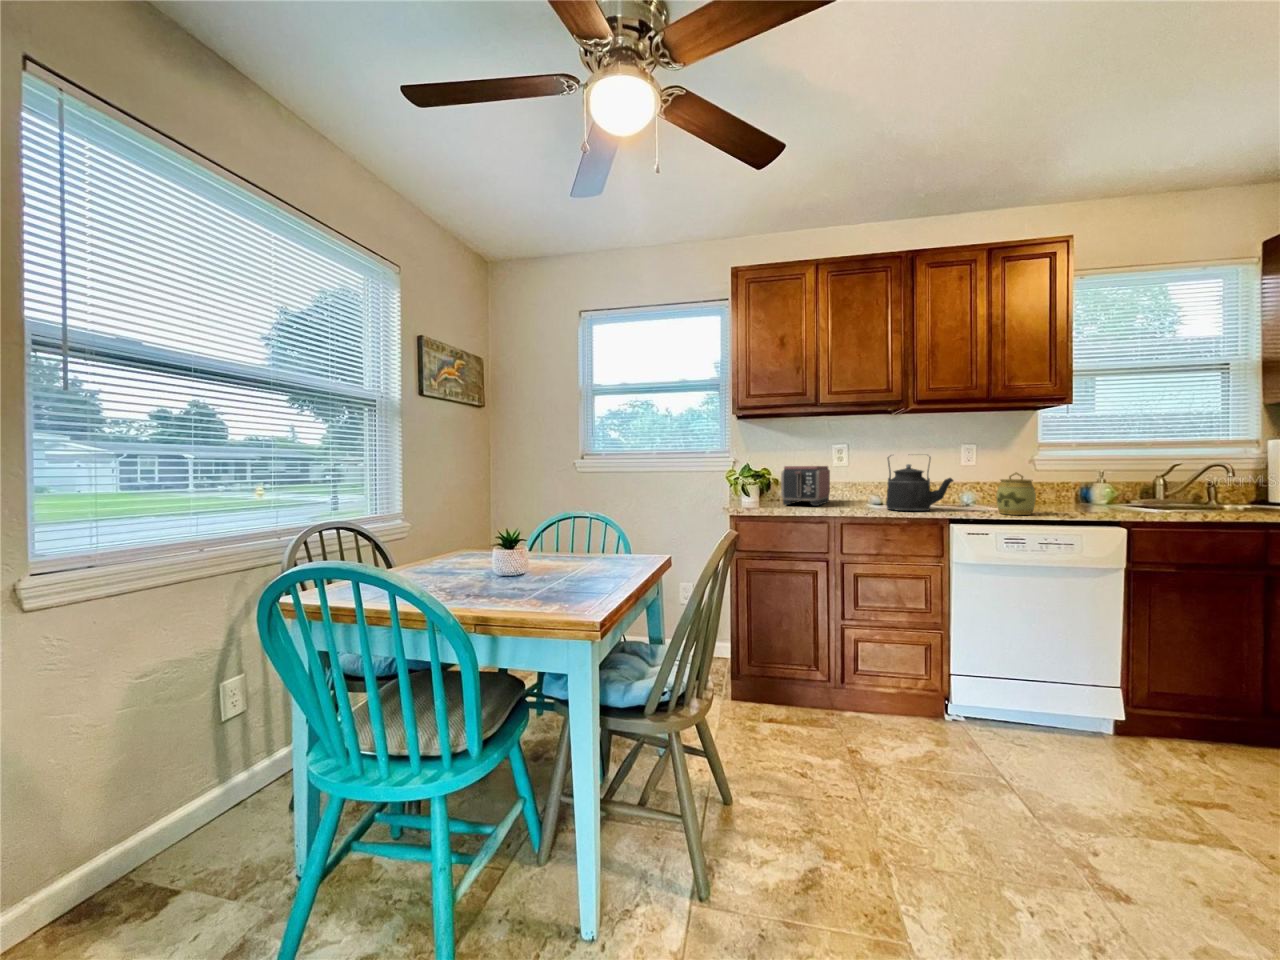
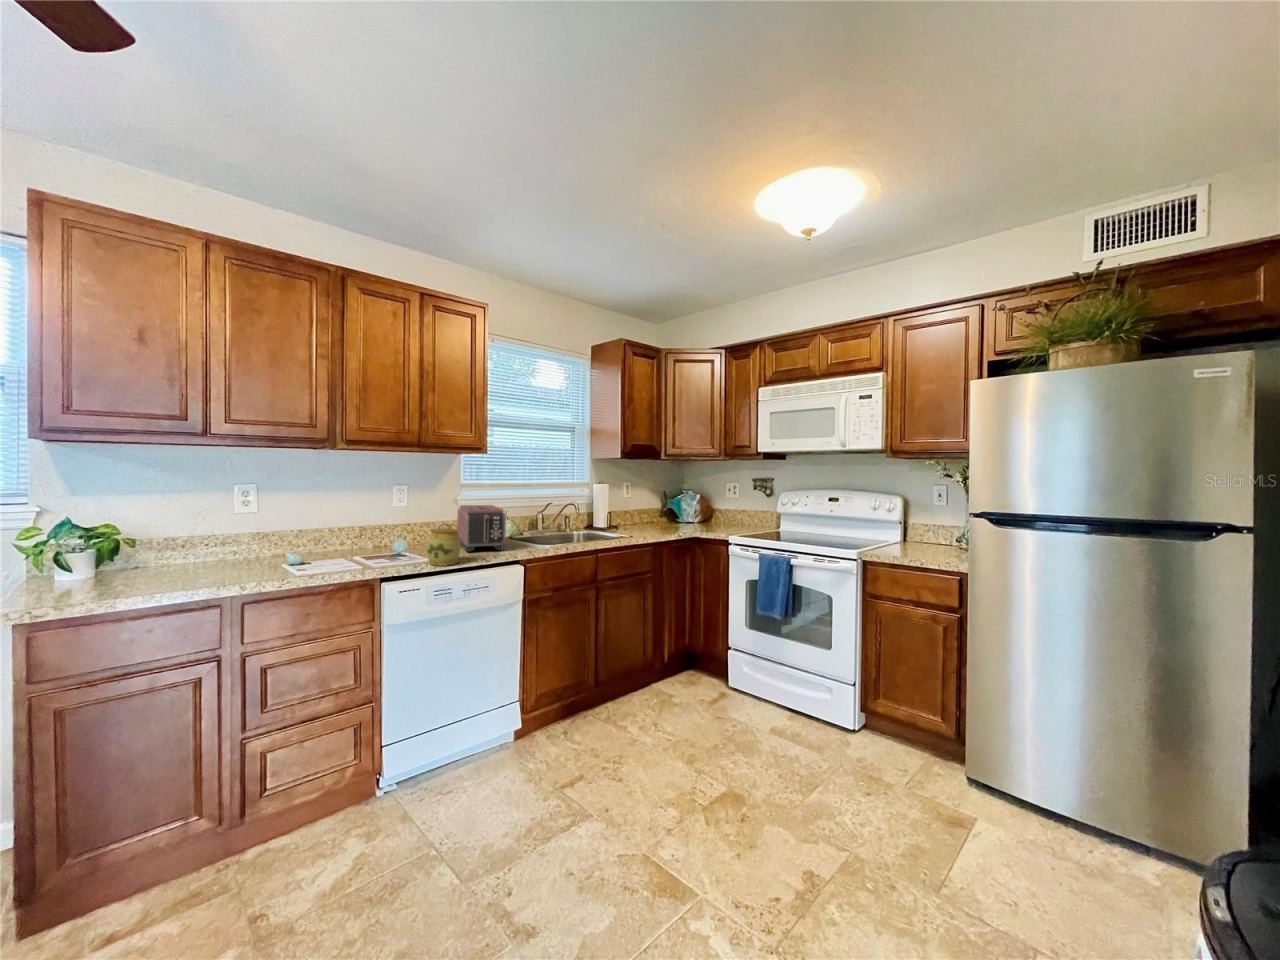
kettle: present [886,457,953,511] -> none [308,504,387,573]
toaster: present [781,466,830,506] -> present [457,505,506,552]

